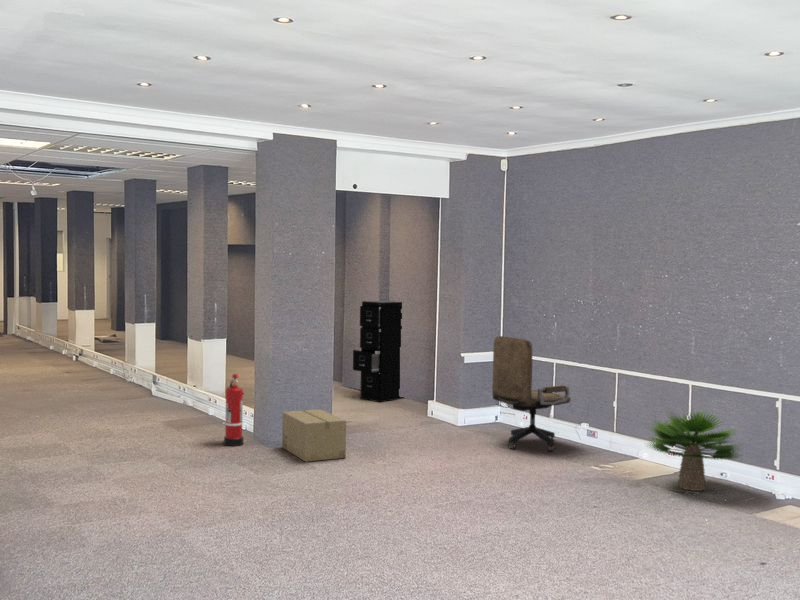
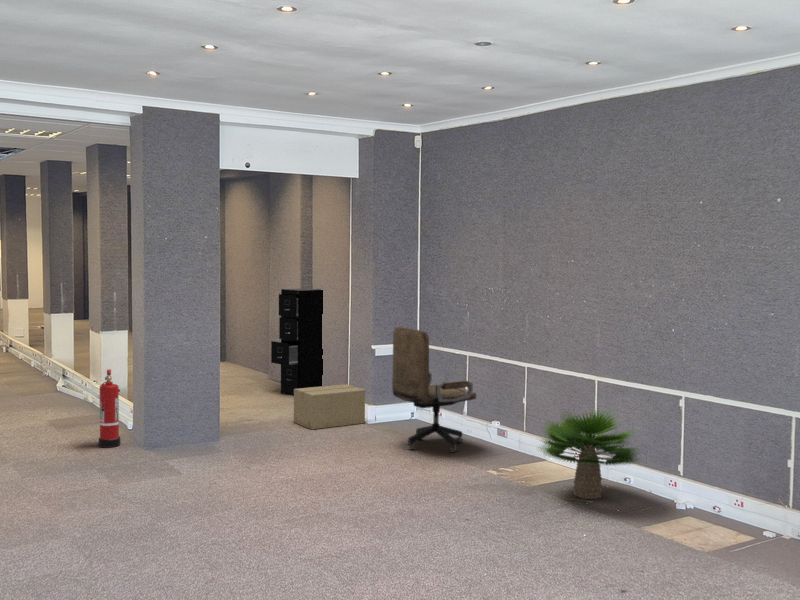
cardboard box: present [282,409,346,462] -> present [294,384,365,429]

